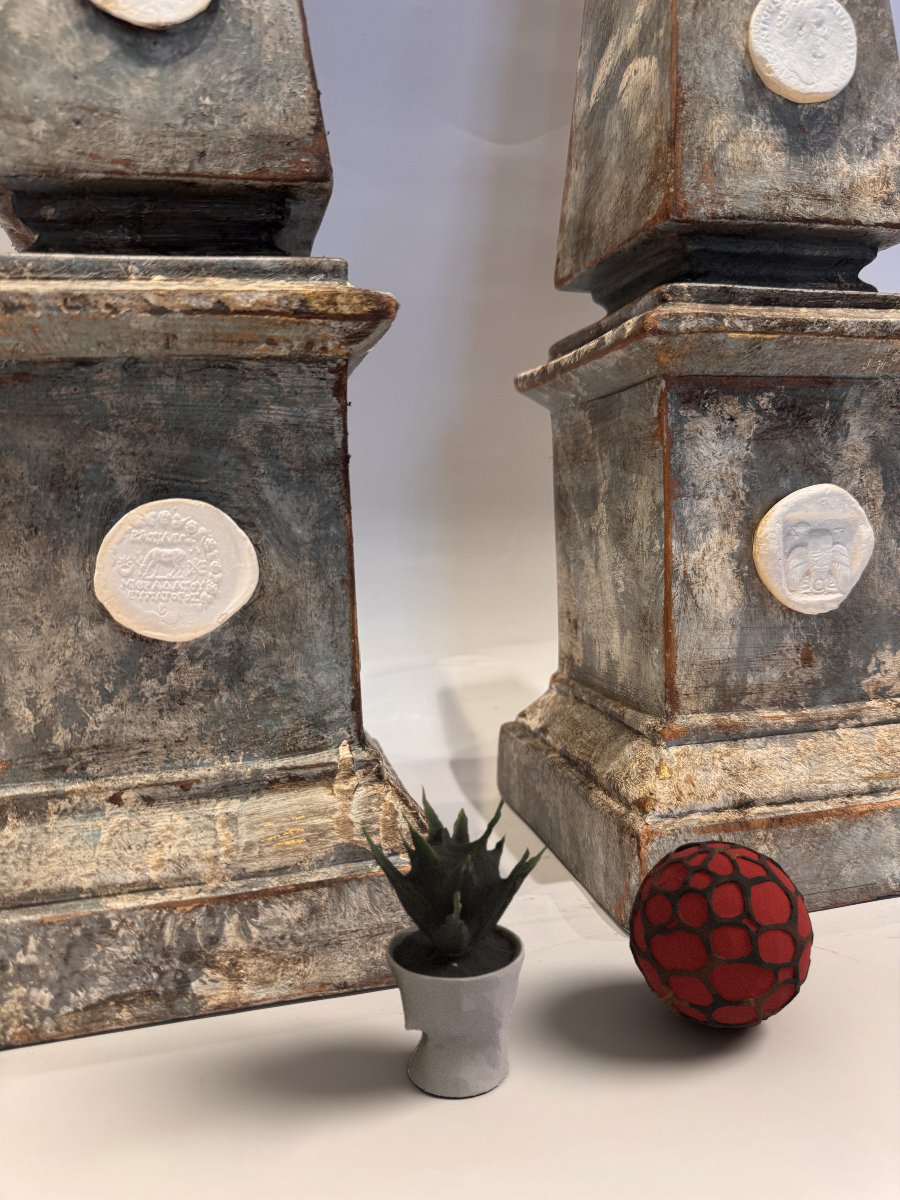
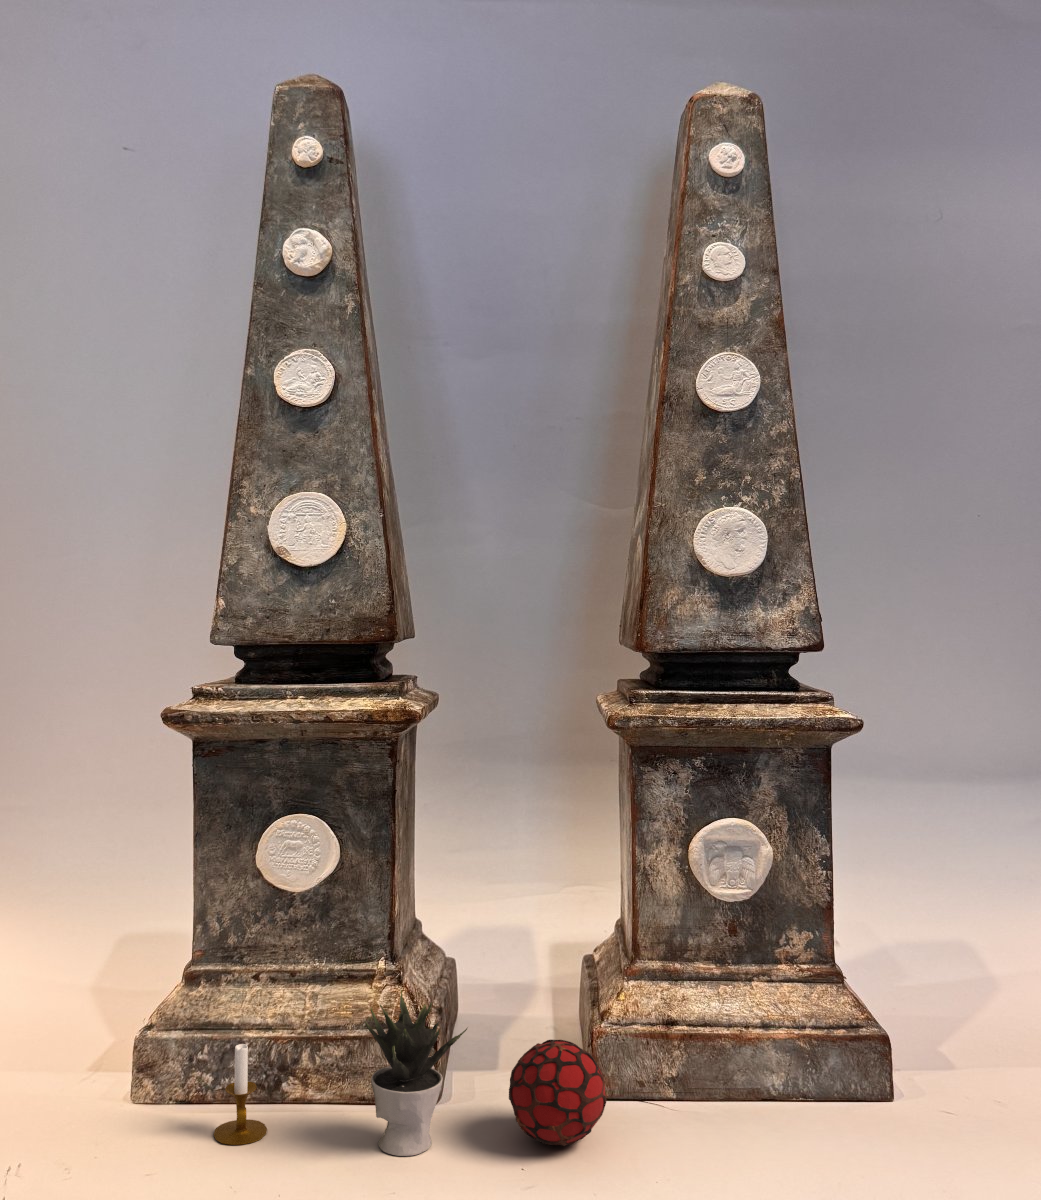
candlestick: none [72,926,180,1129] -> present [214,1044,267,1145]

